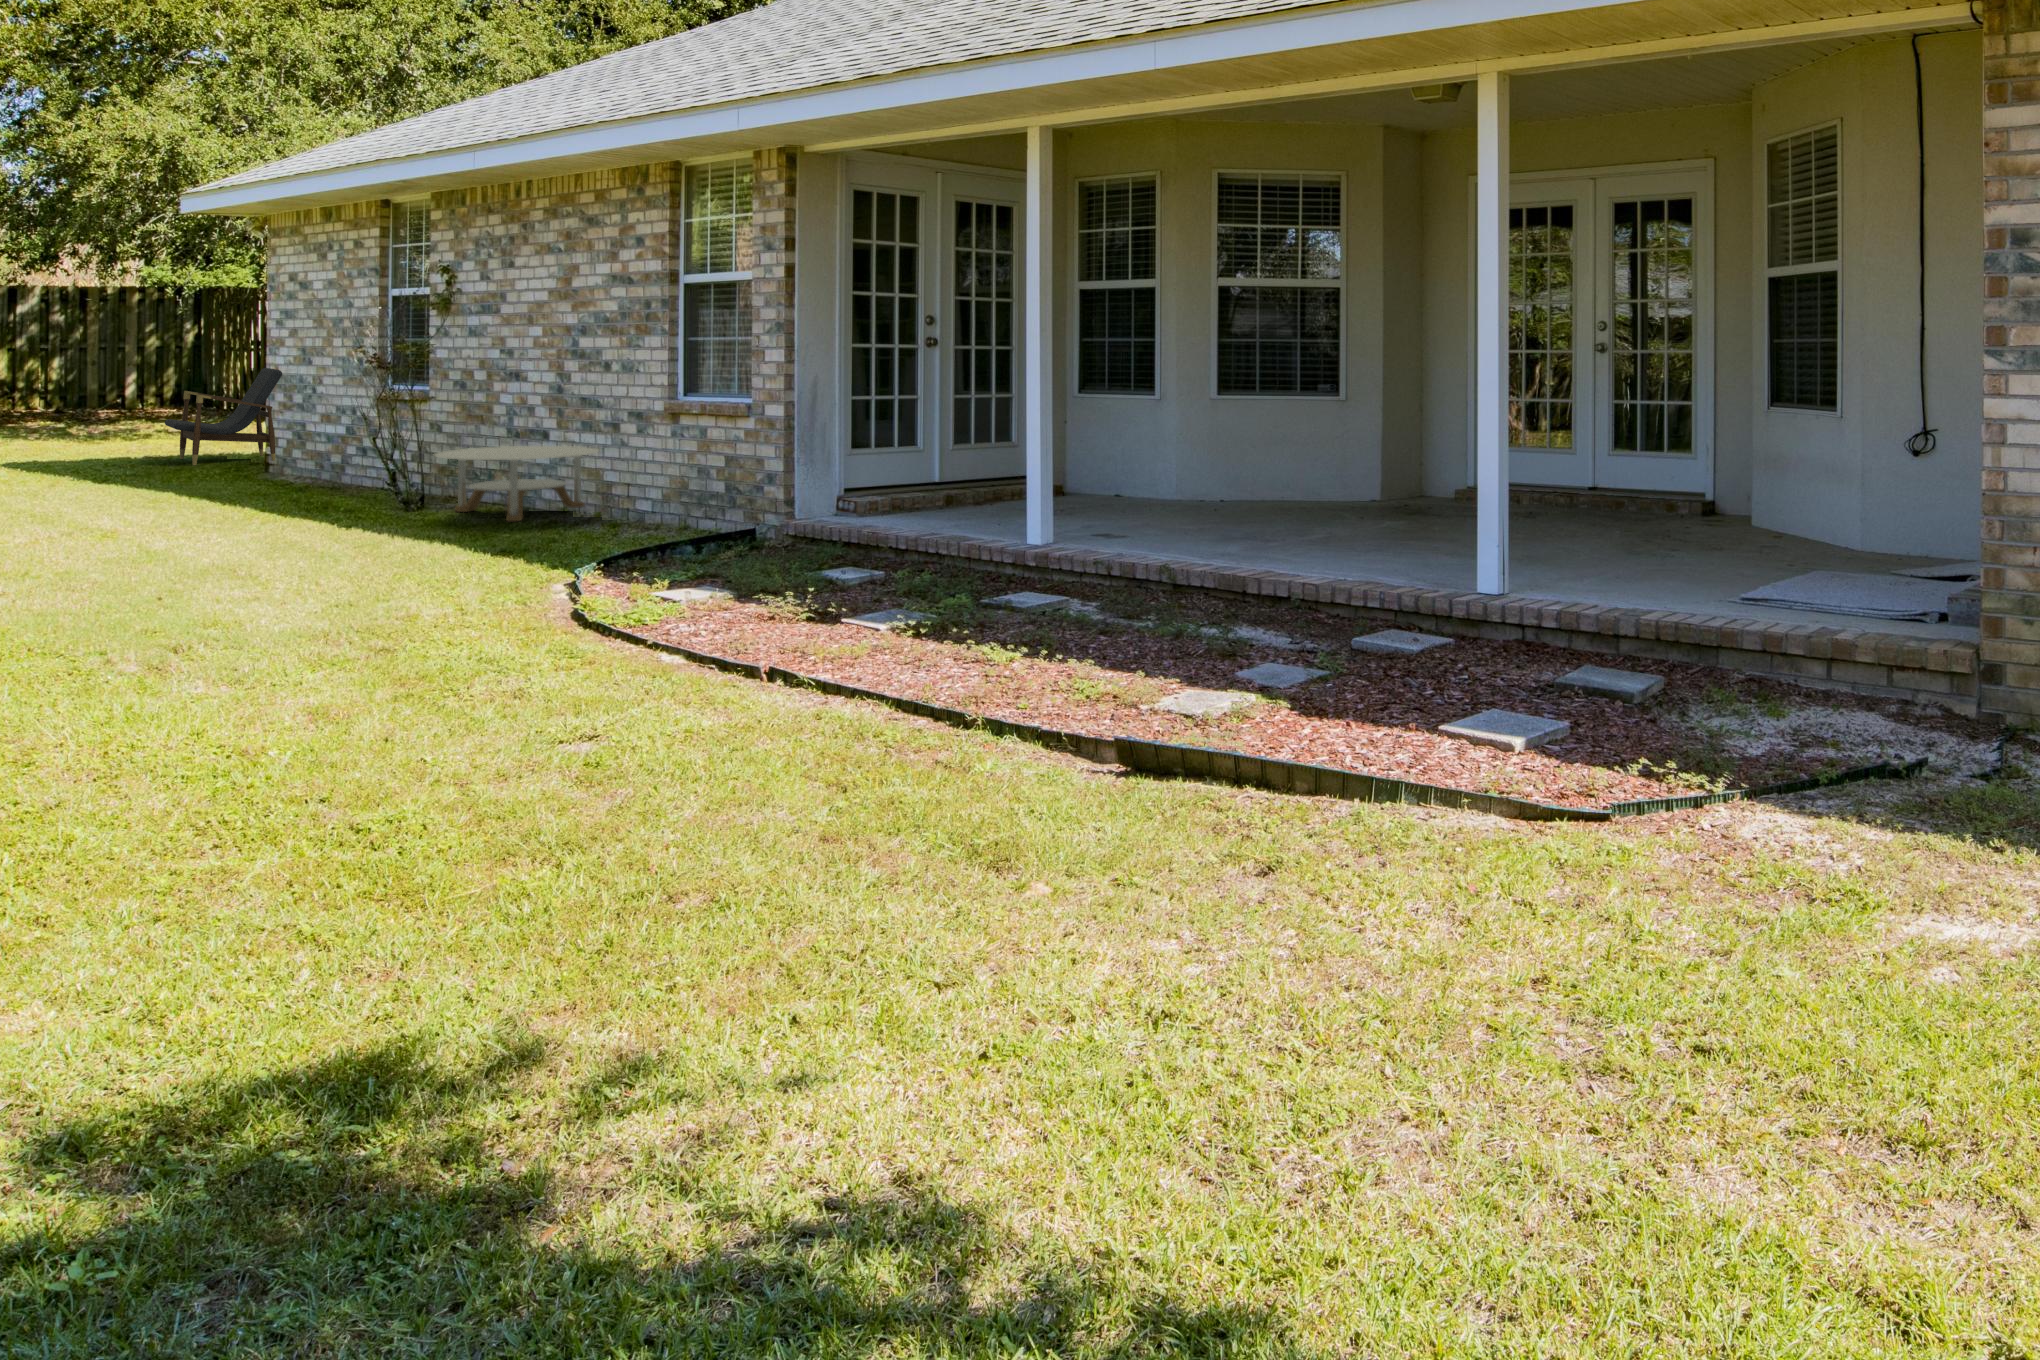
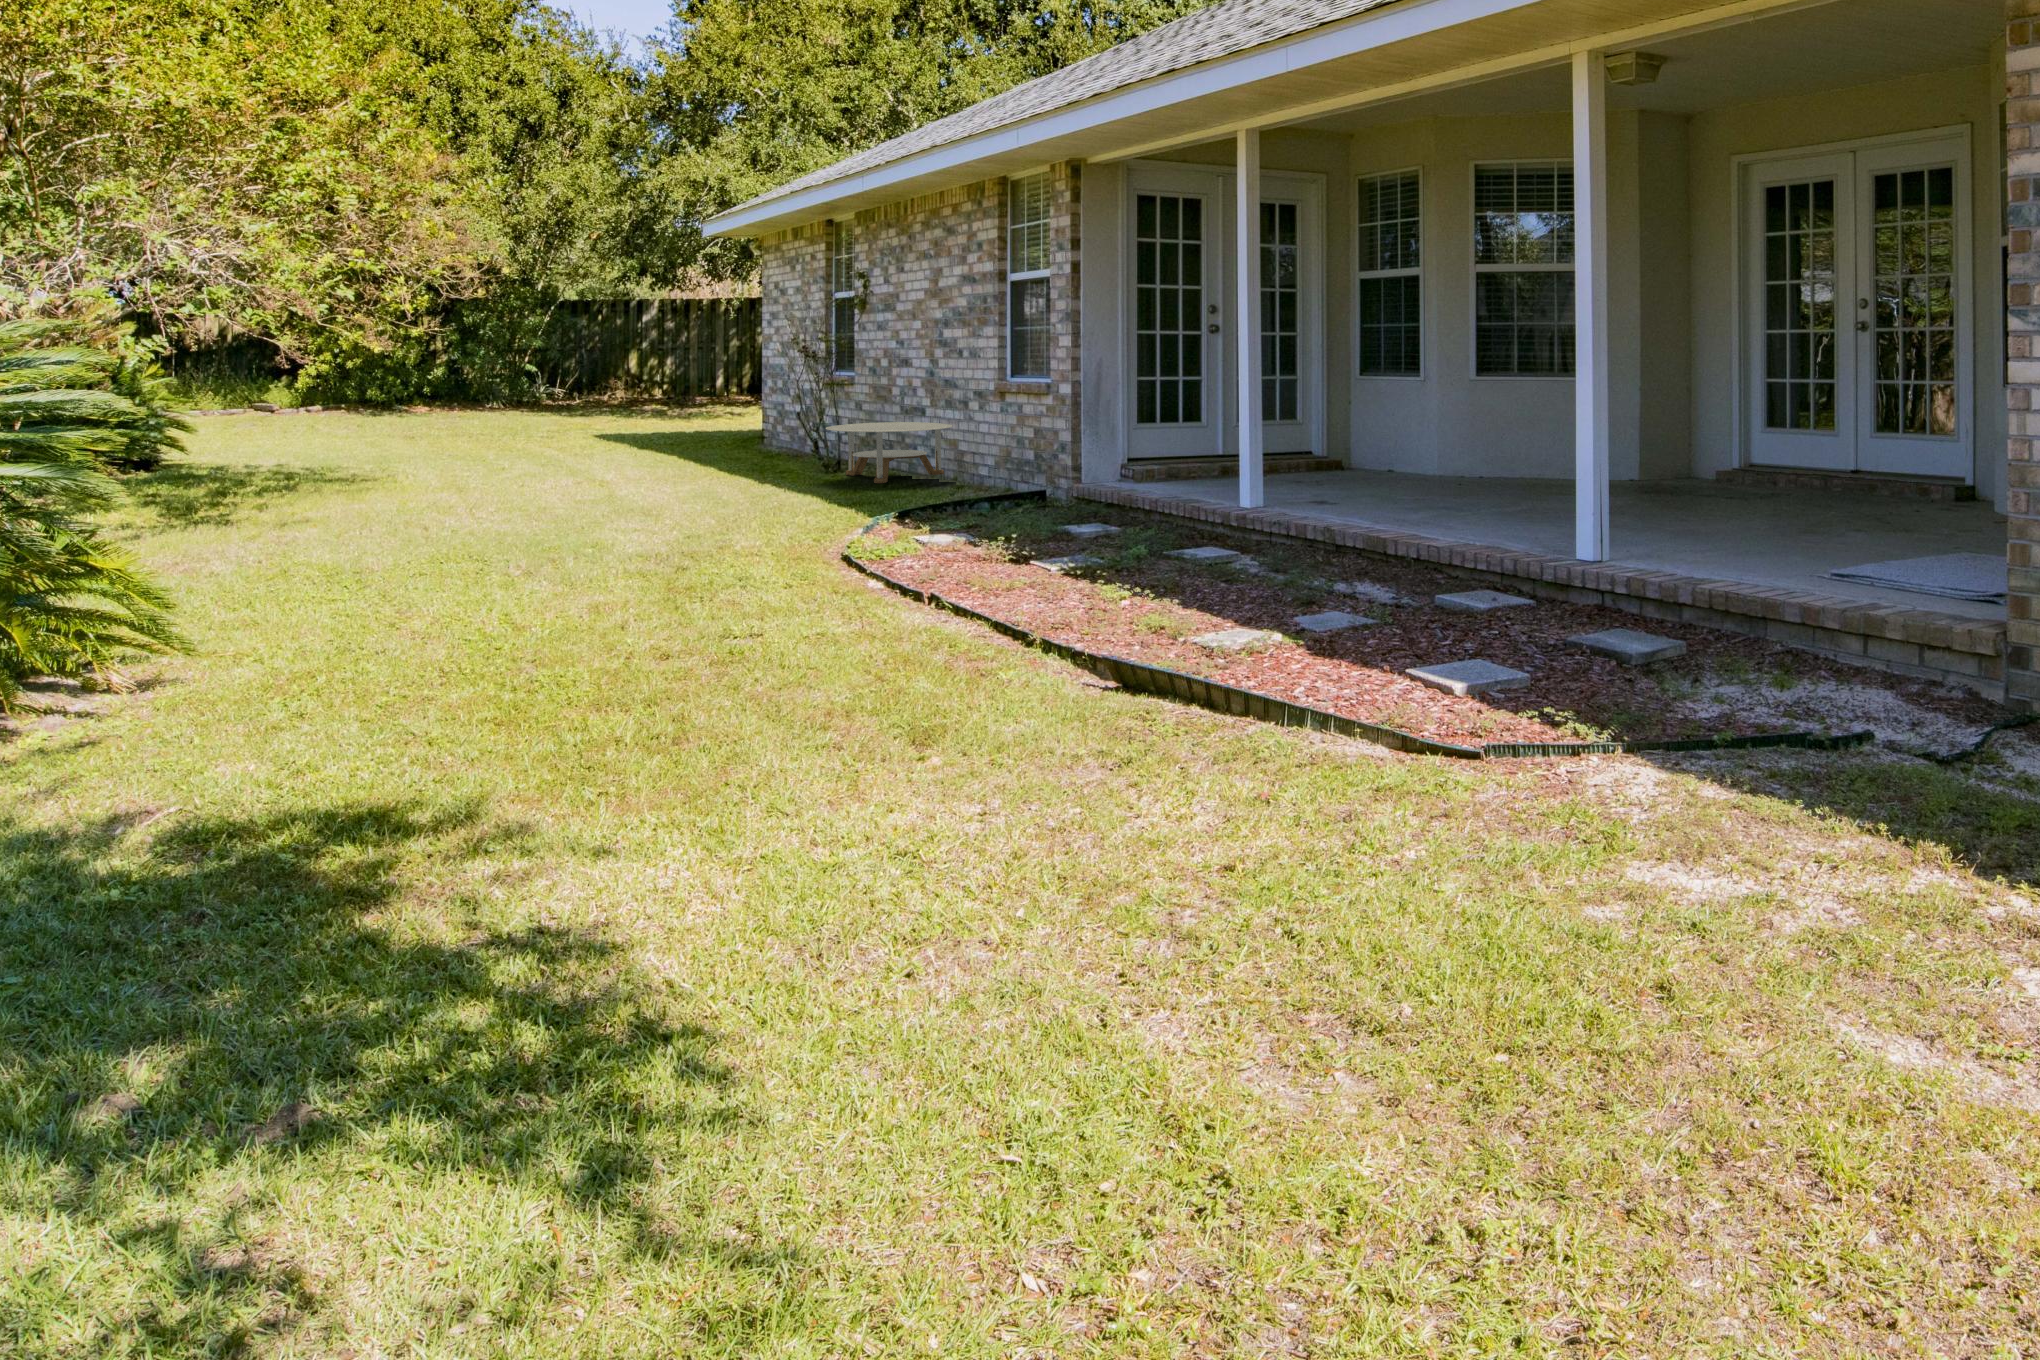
lounge chair: present [165,368,282,465] -> none [692,361,770,438]

